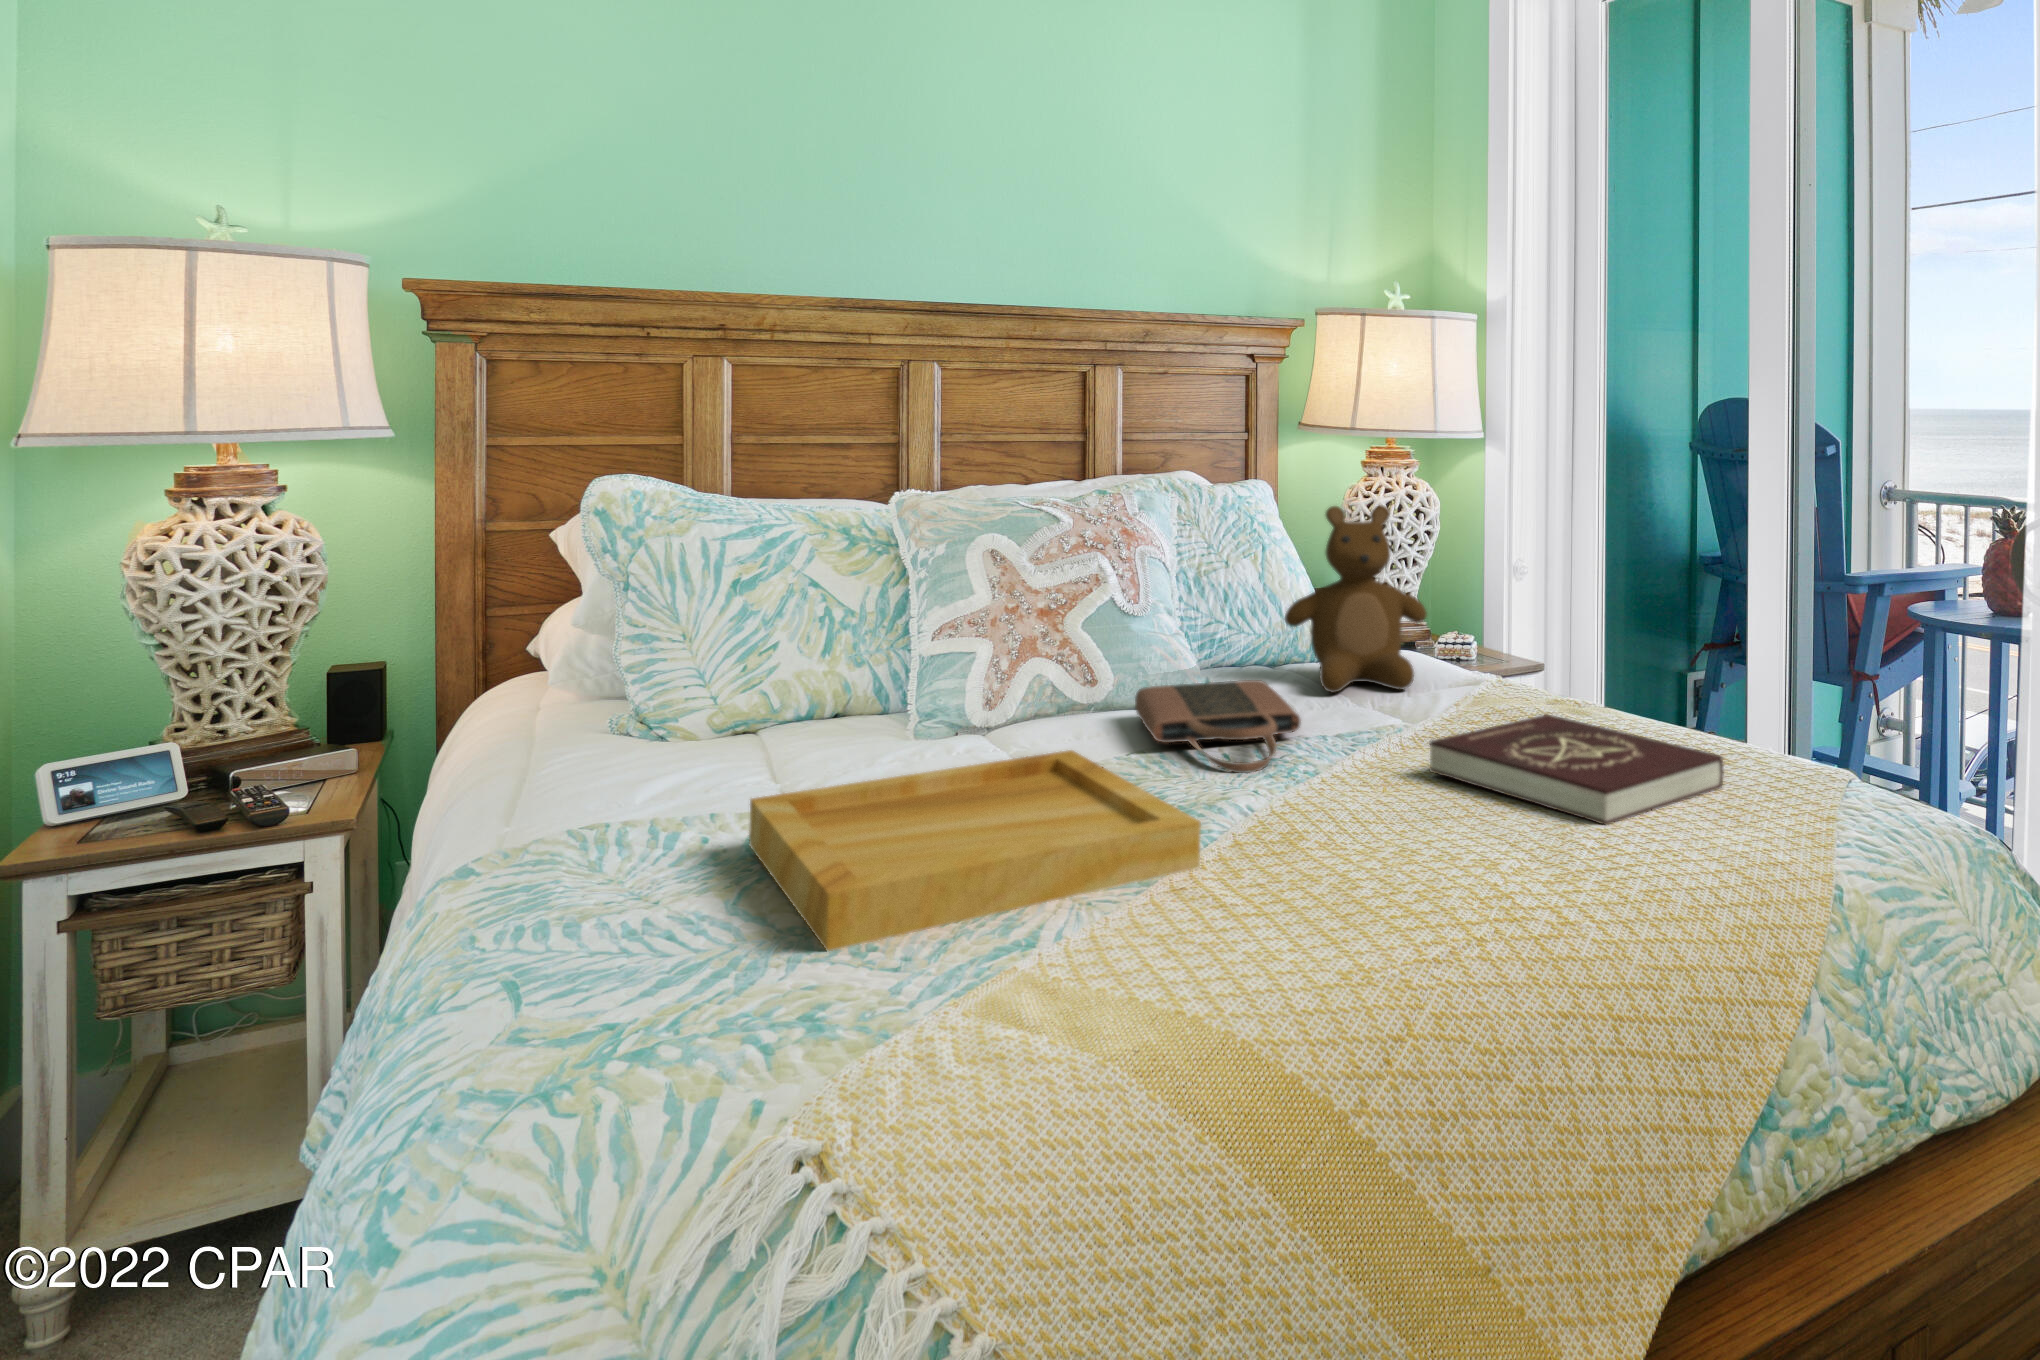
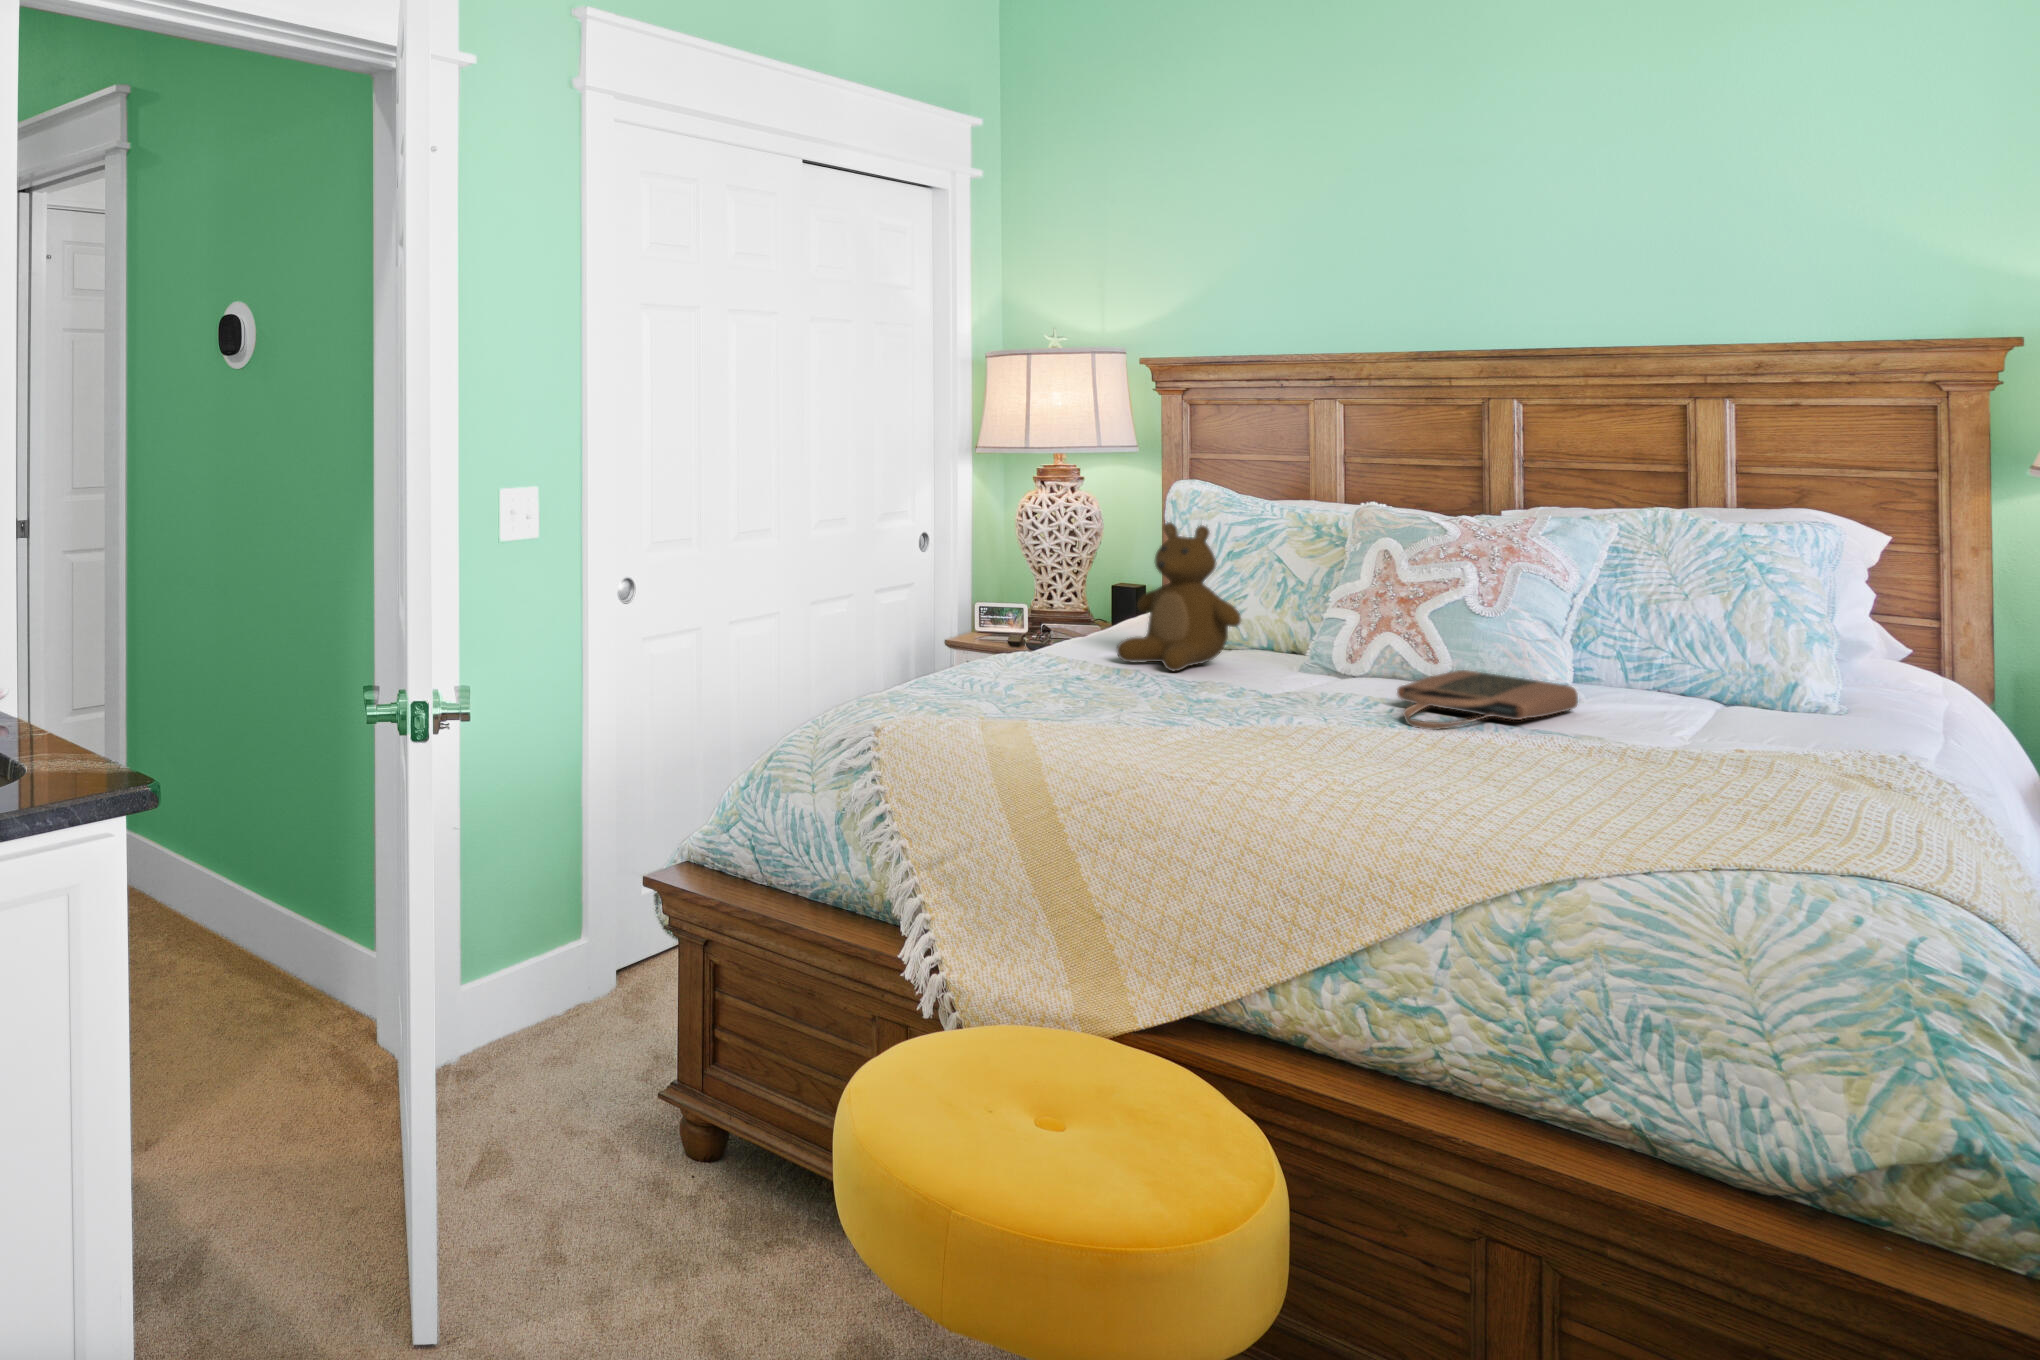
teddy bear: present [1285,505,1427,692] -> present [1117,522,1241,671]
book: present [1429,714,1724,825] -> none [1529,732,1750,834]
tray: present [749,750,1201,951] -> none [1022,655,1283,743]

